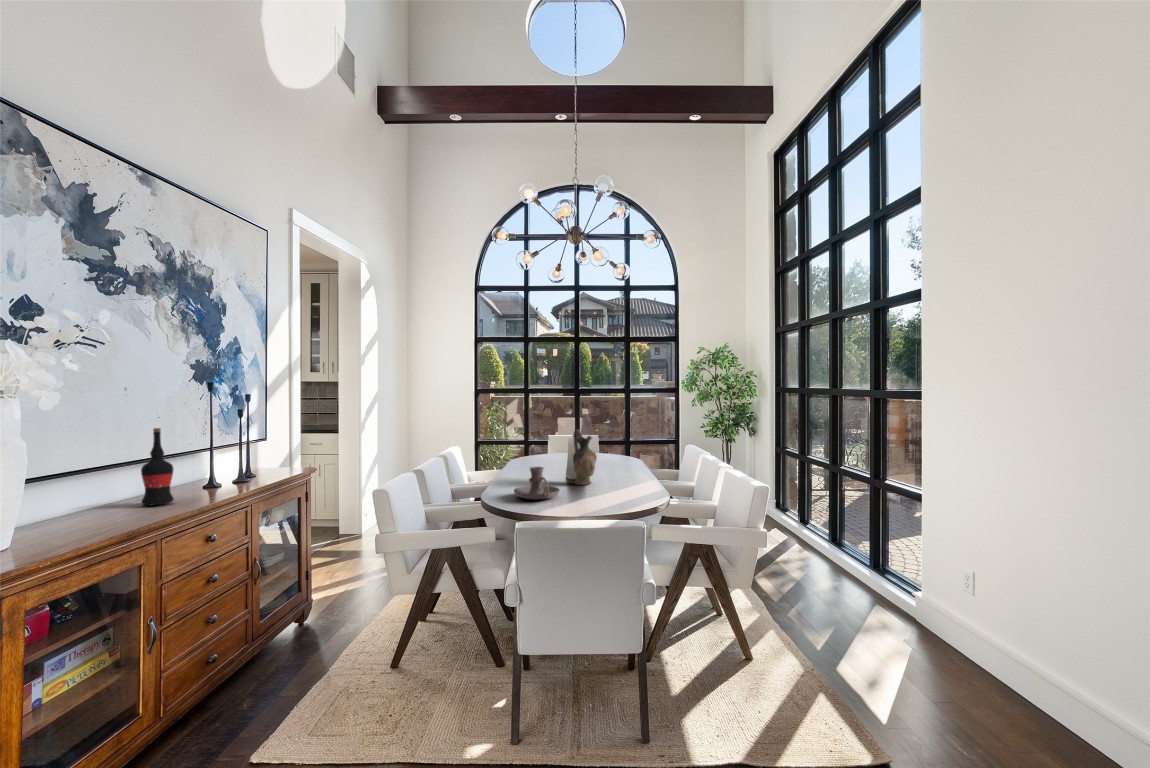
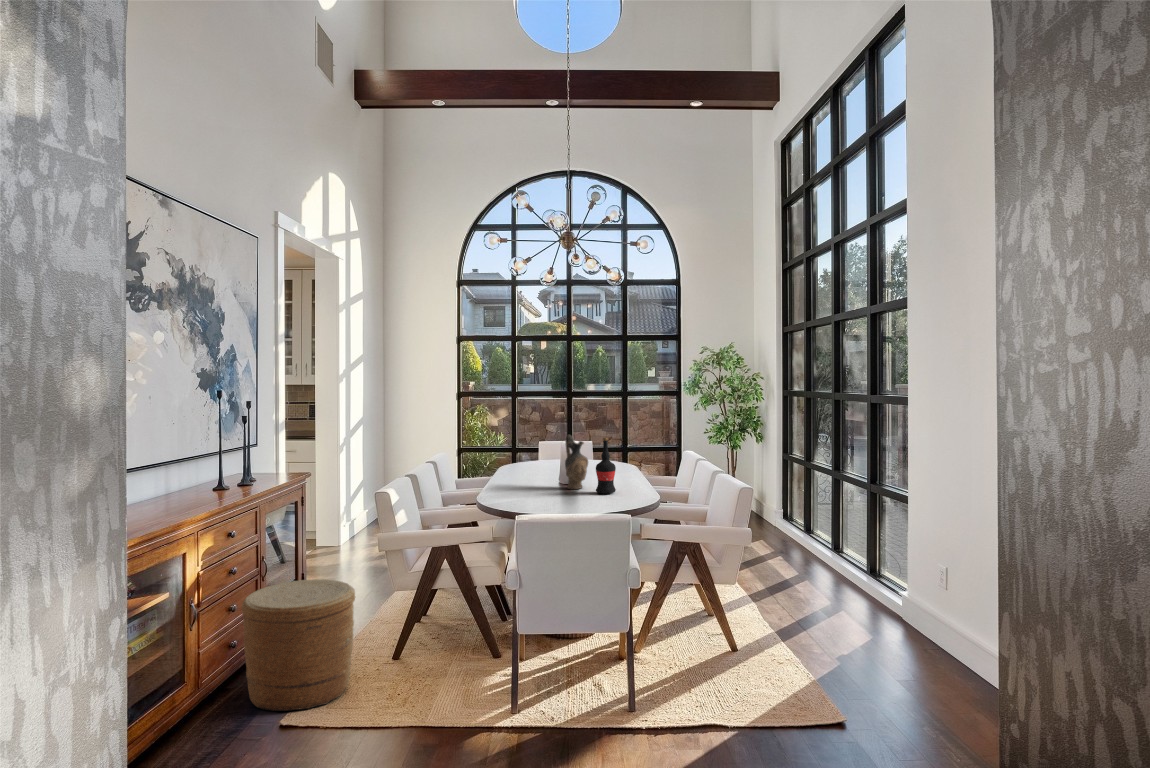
wine bottle: present [141,428,174,505] -> present [596,438,616,494]
candle holder: present [514,467,559,499] -> none [508,470,552,501]
woven basket: none [217,584,347,738] -> present [242,579,355,711]

